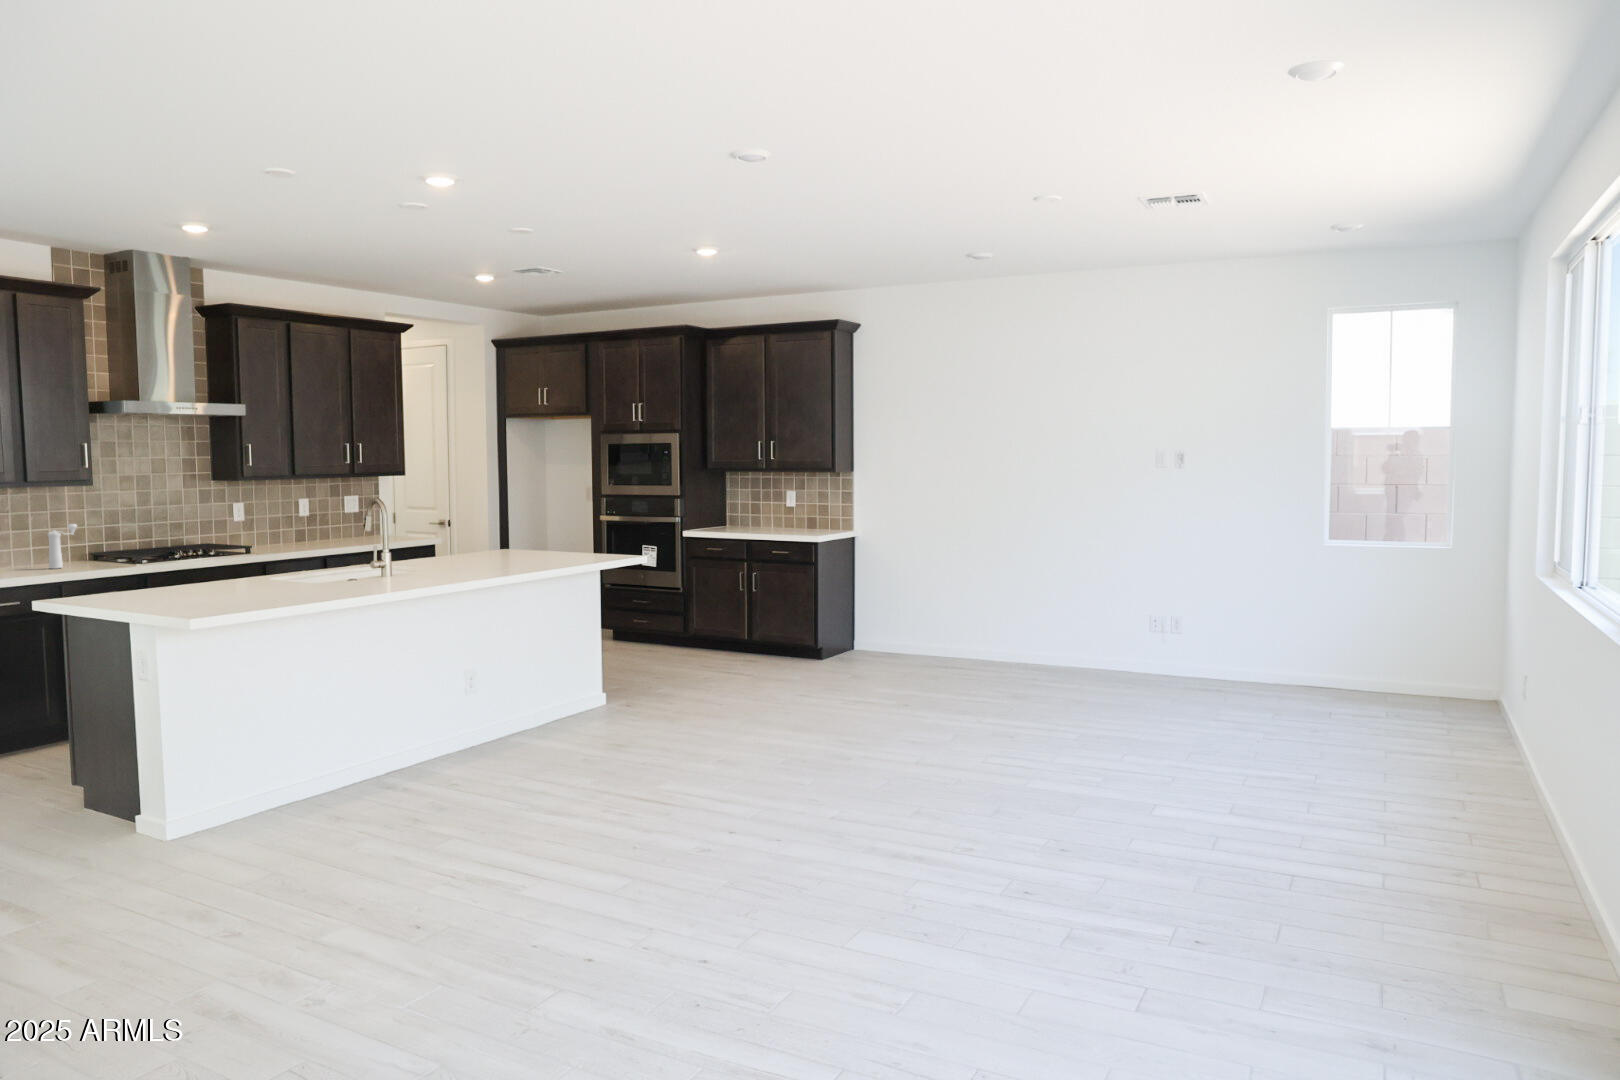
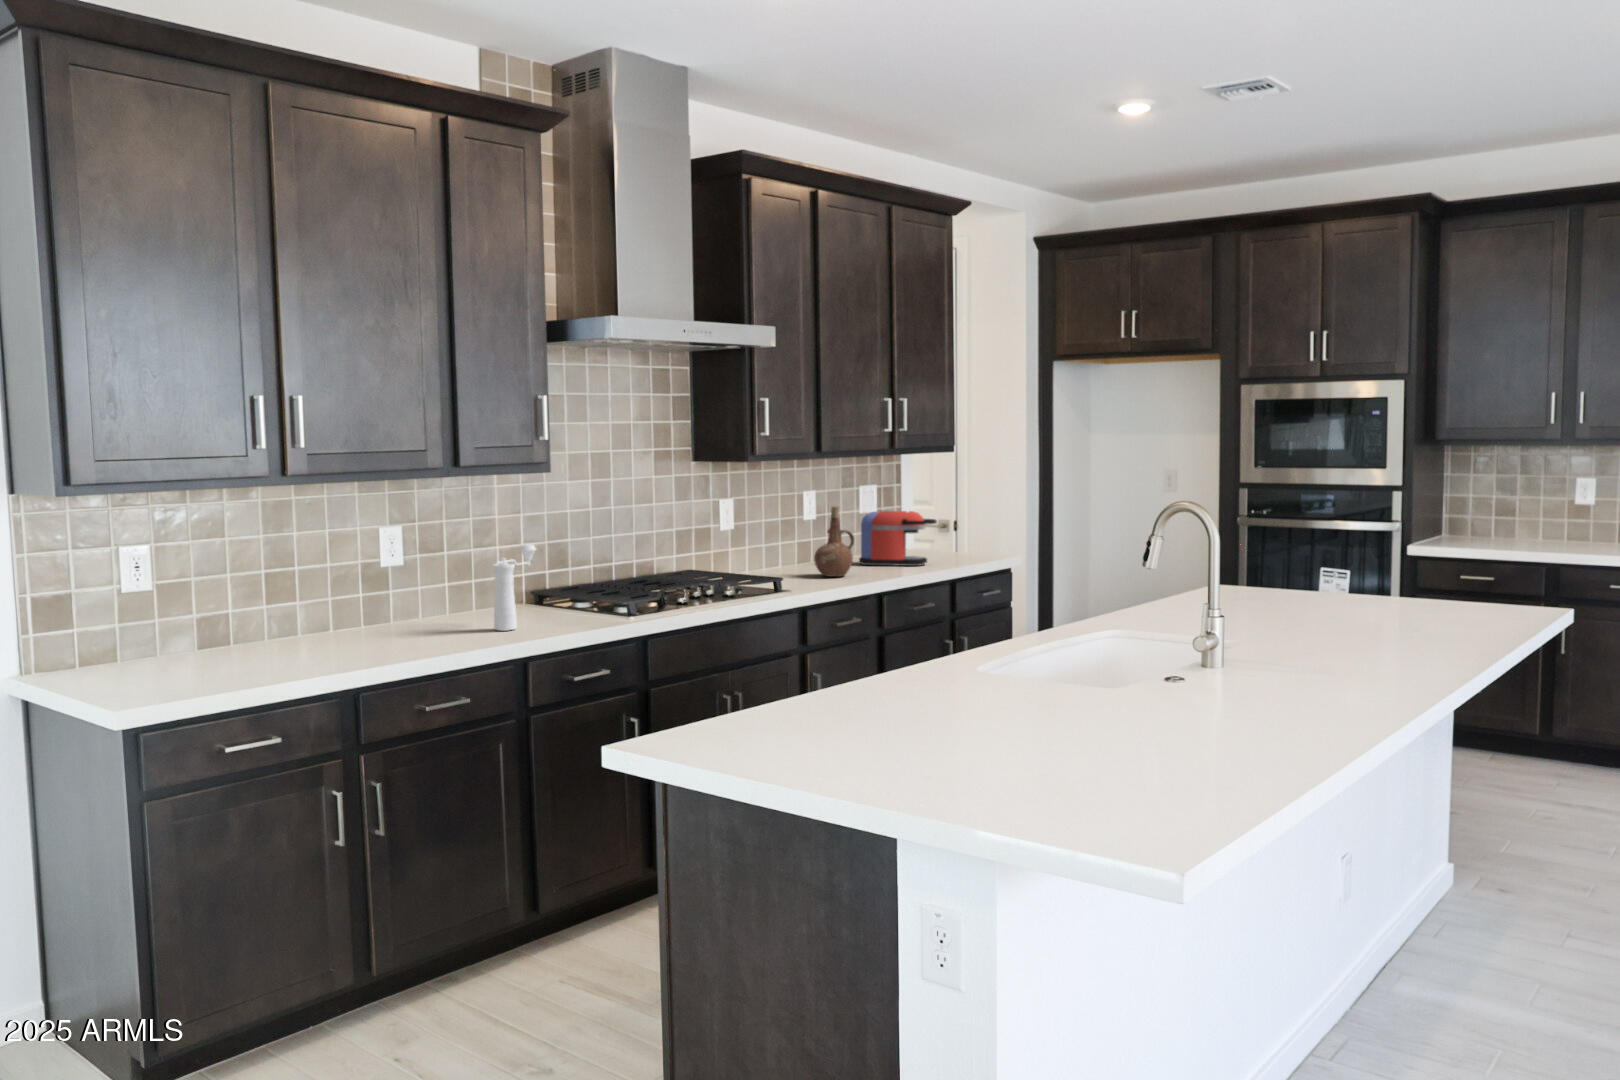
ceramic pitcher: none [285,507,311,547] -> present [814,507,854,577]
coffee maker: none [329,510,375,542] -> present [859,511,937,566]

